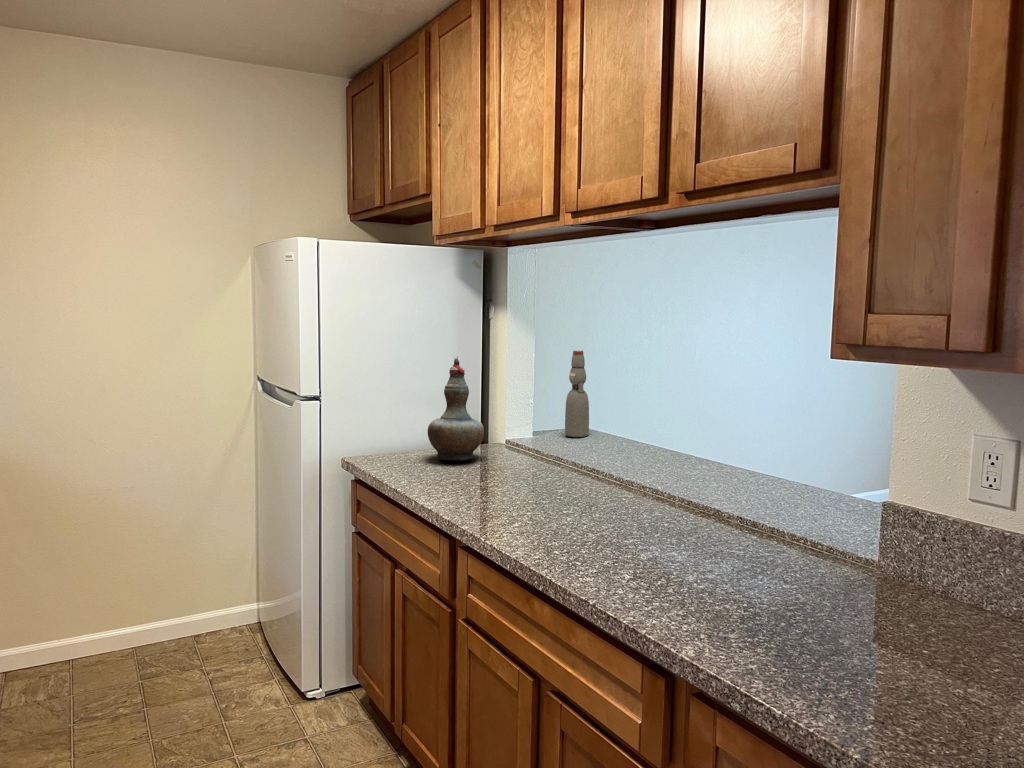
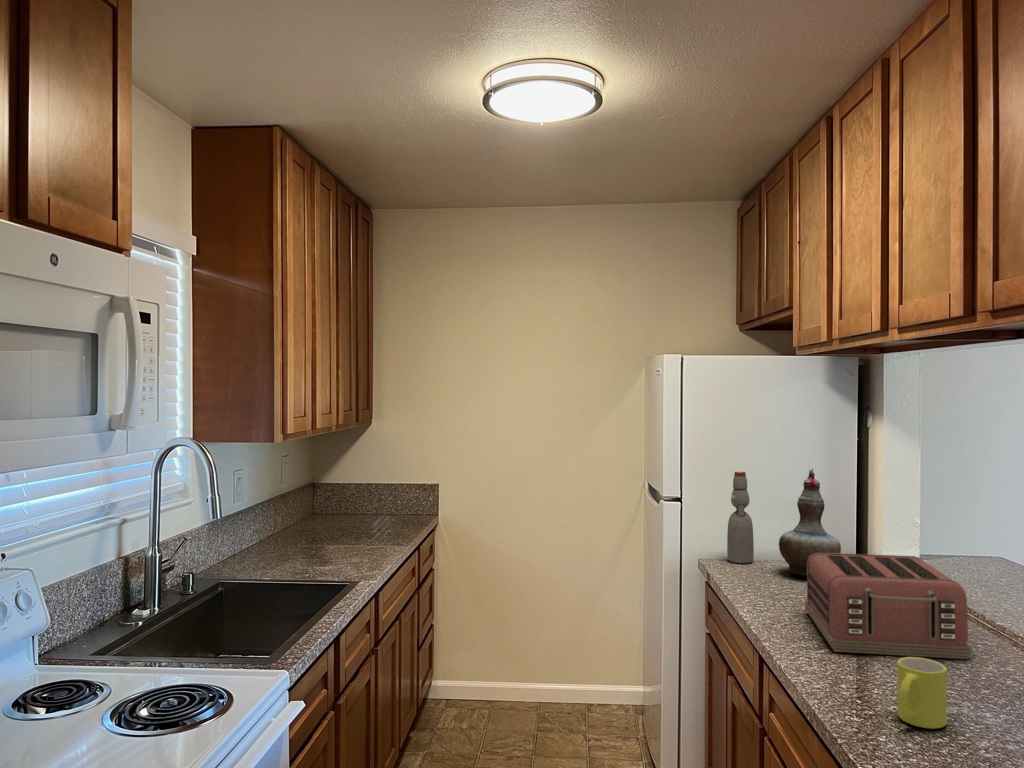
bottle: present [565,351,589,437] -> present [727,472,754,563]
toaster: none [477,428,629,523] -> present [805,553,971,659]
mug: none [616,513,657,573] -> present [897,657,947,729]

